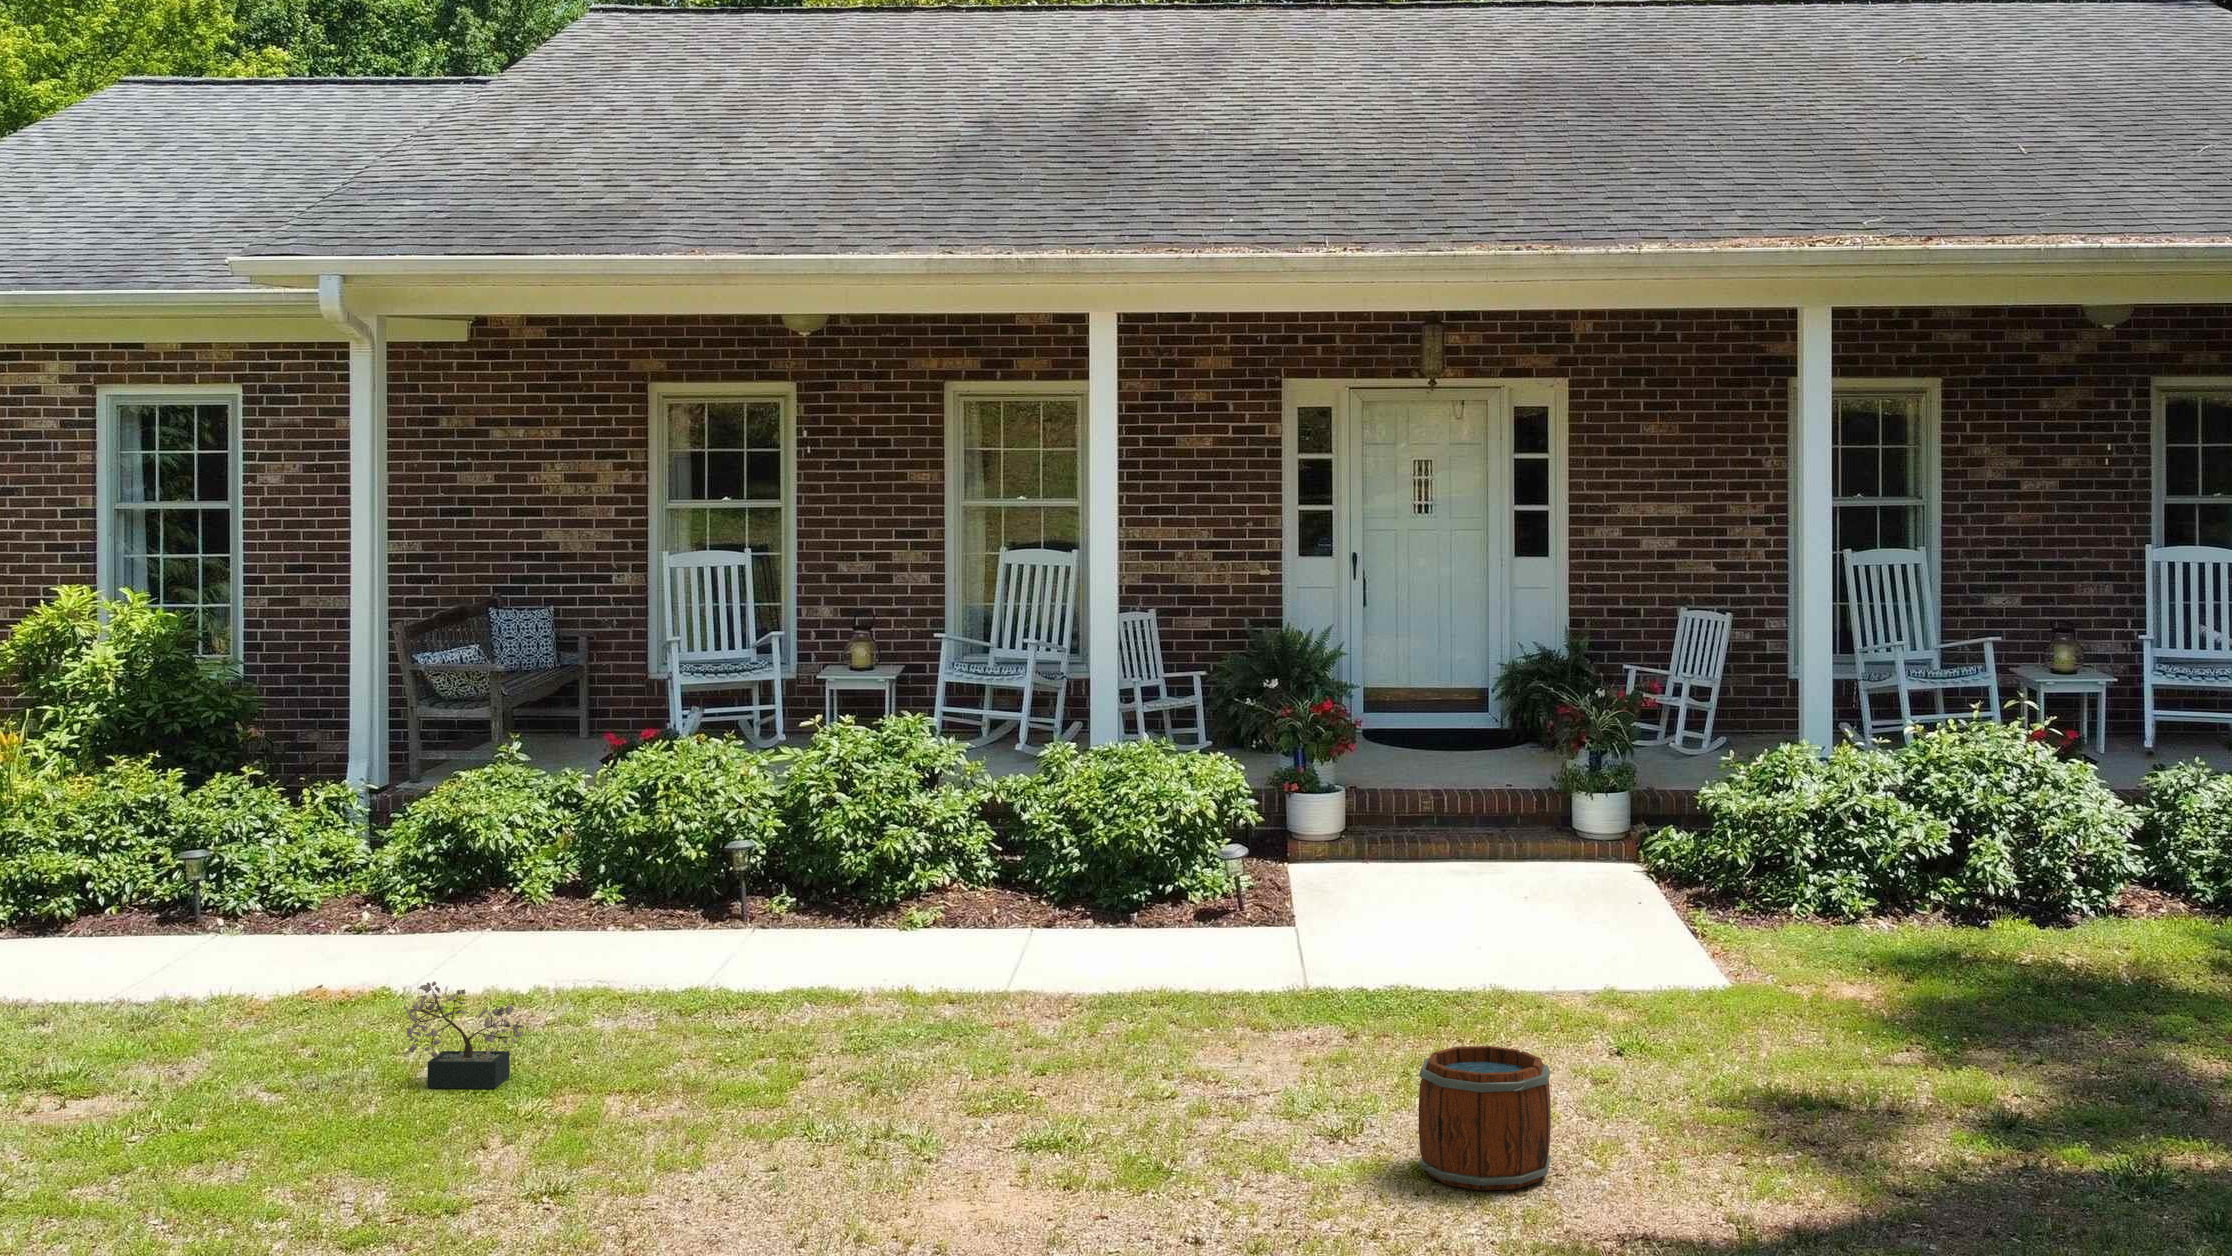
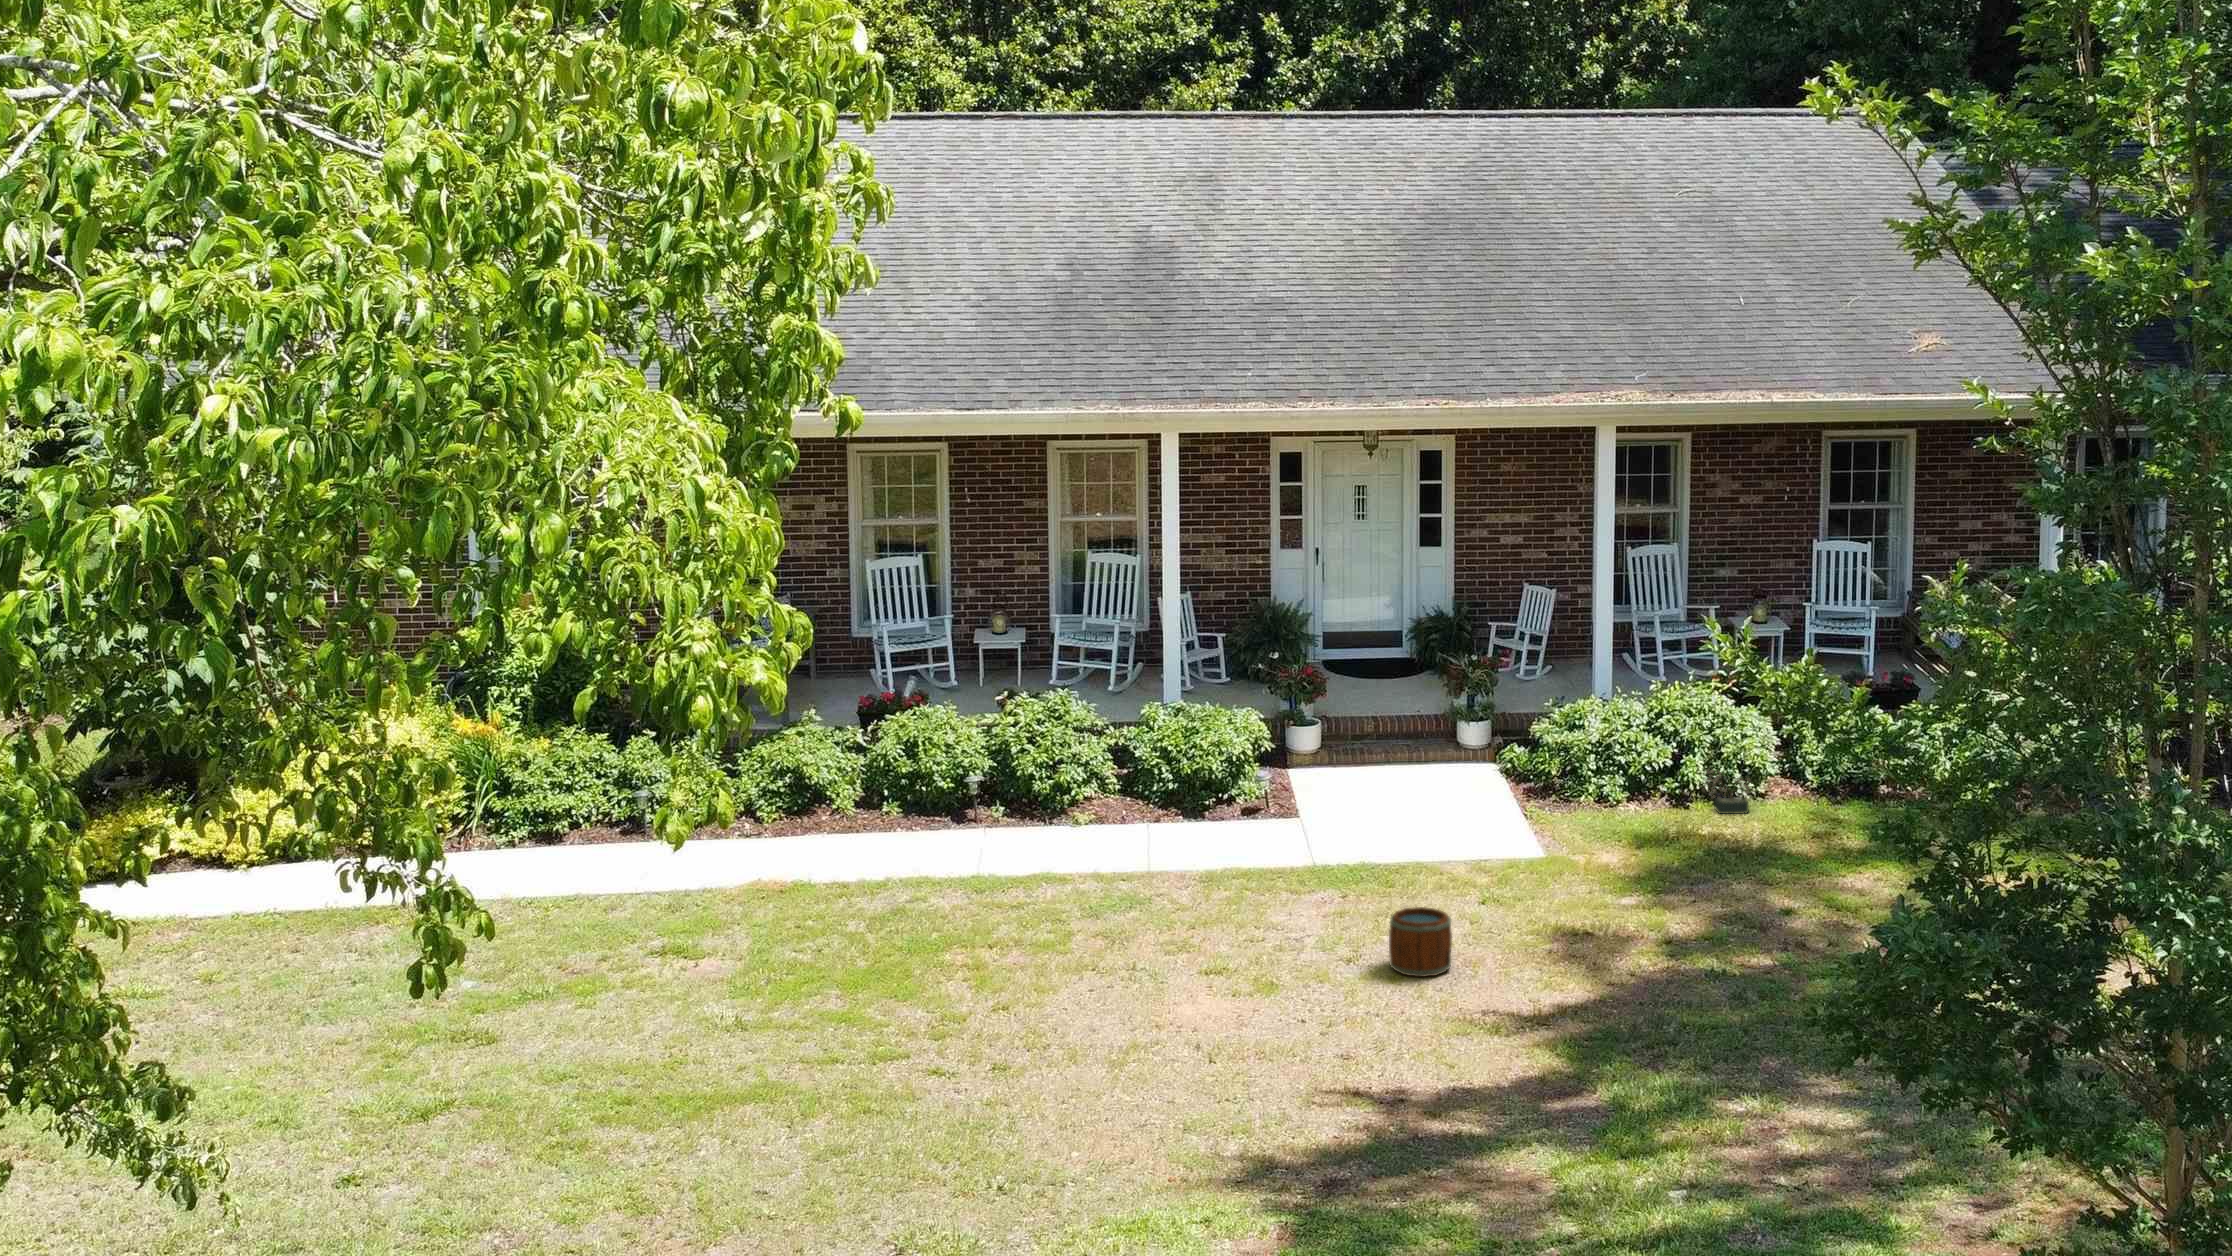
decorative plant: present [404,981,524,1089] -> present [1704,772,1754,814]

